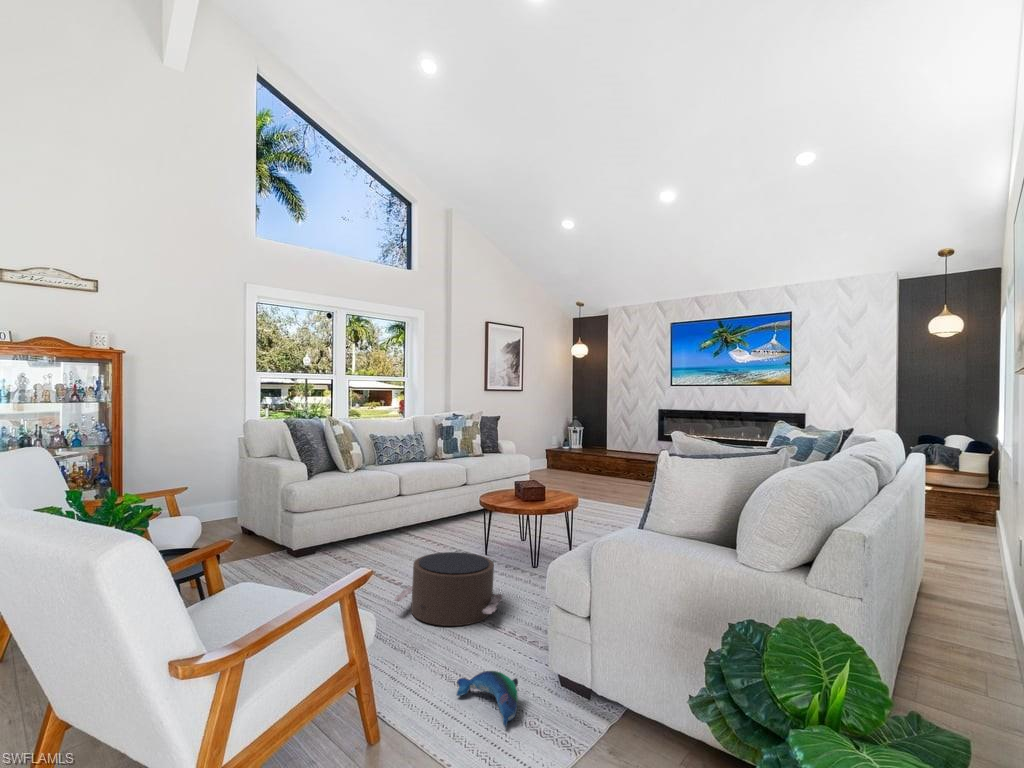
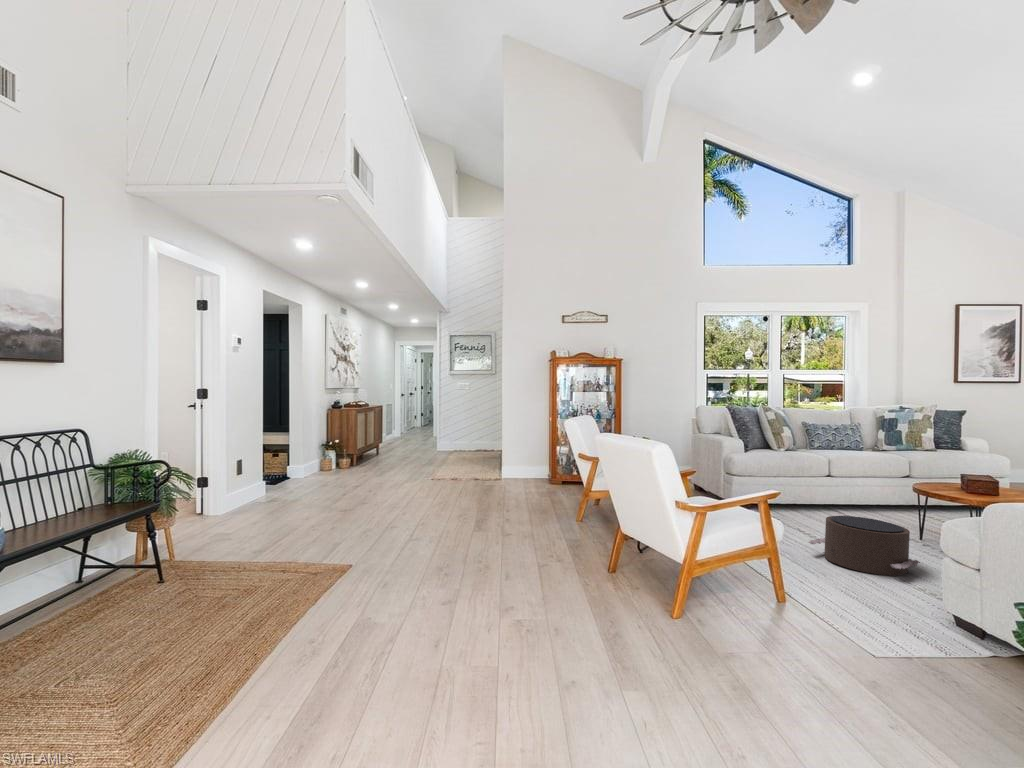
plush toy: present [457,671,518,727] -> none [847,592,905,627]

